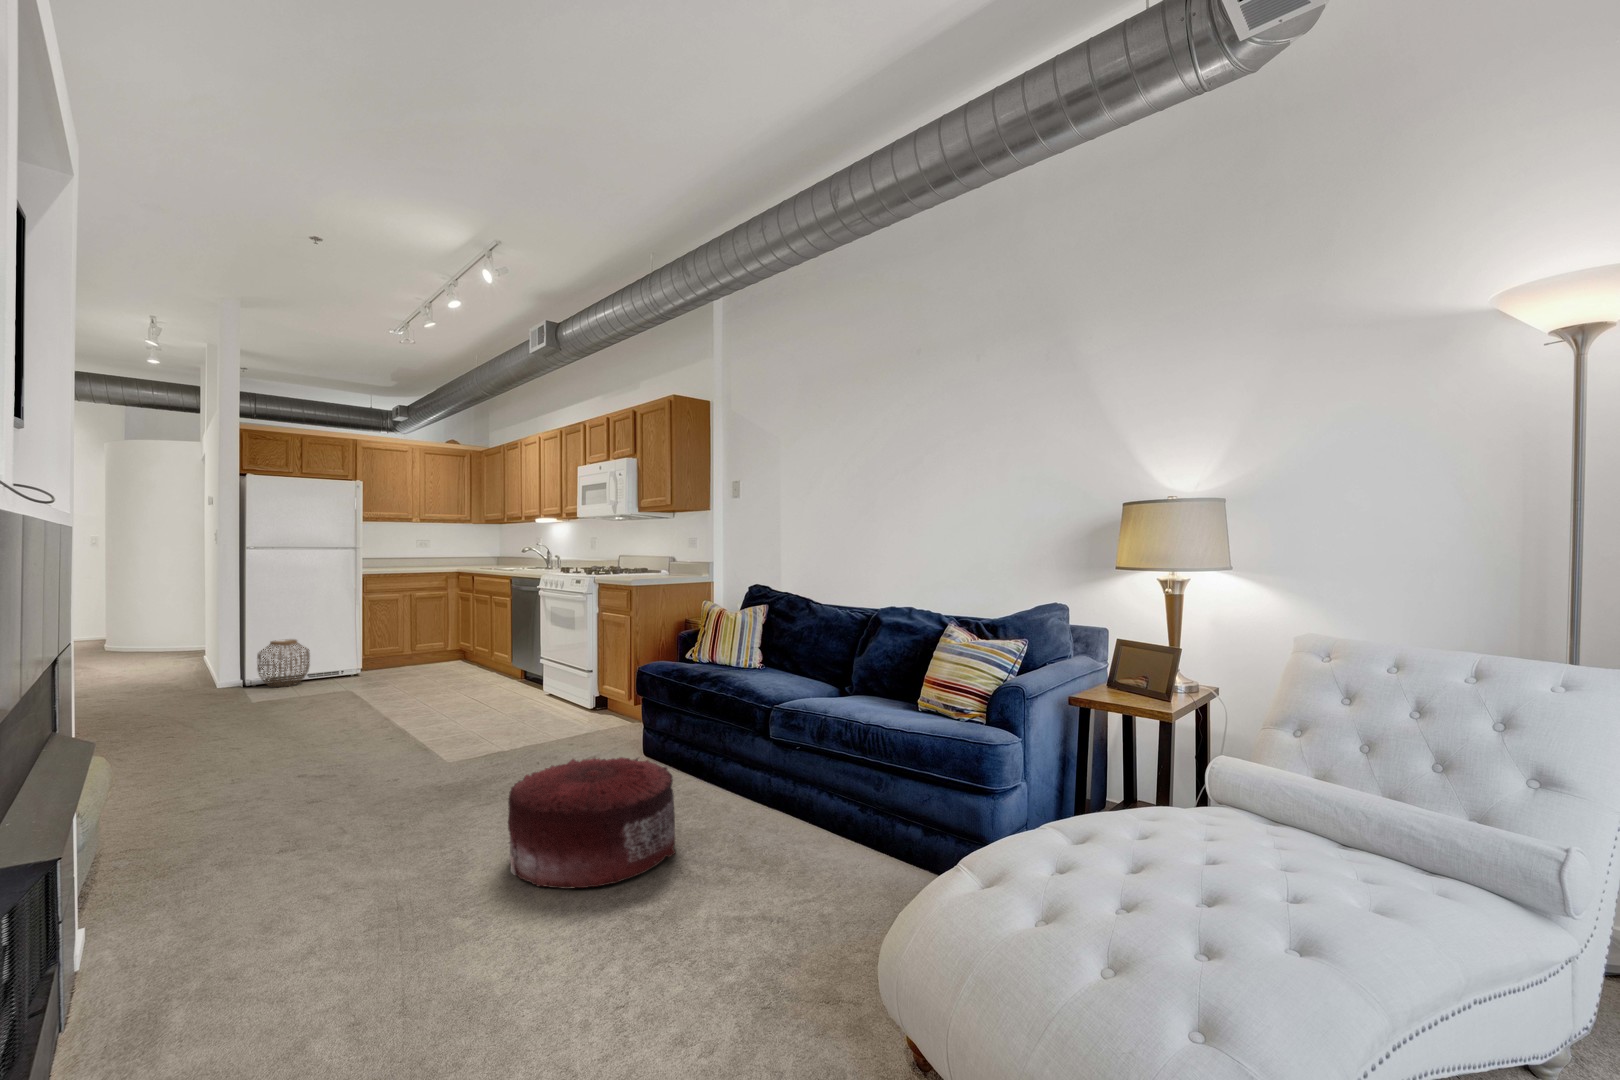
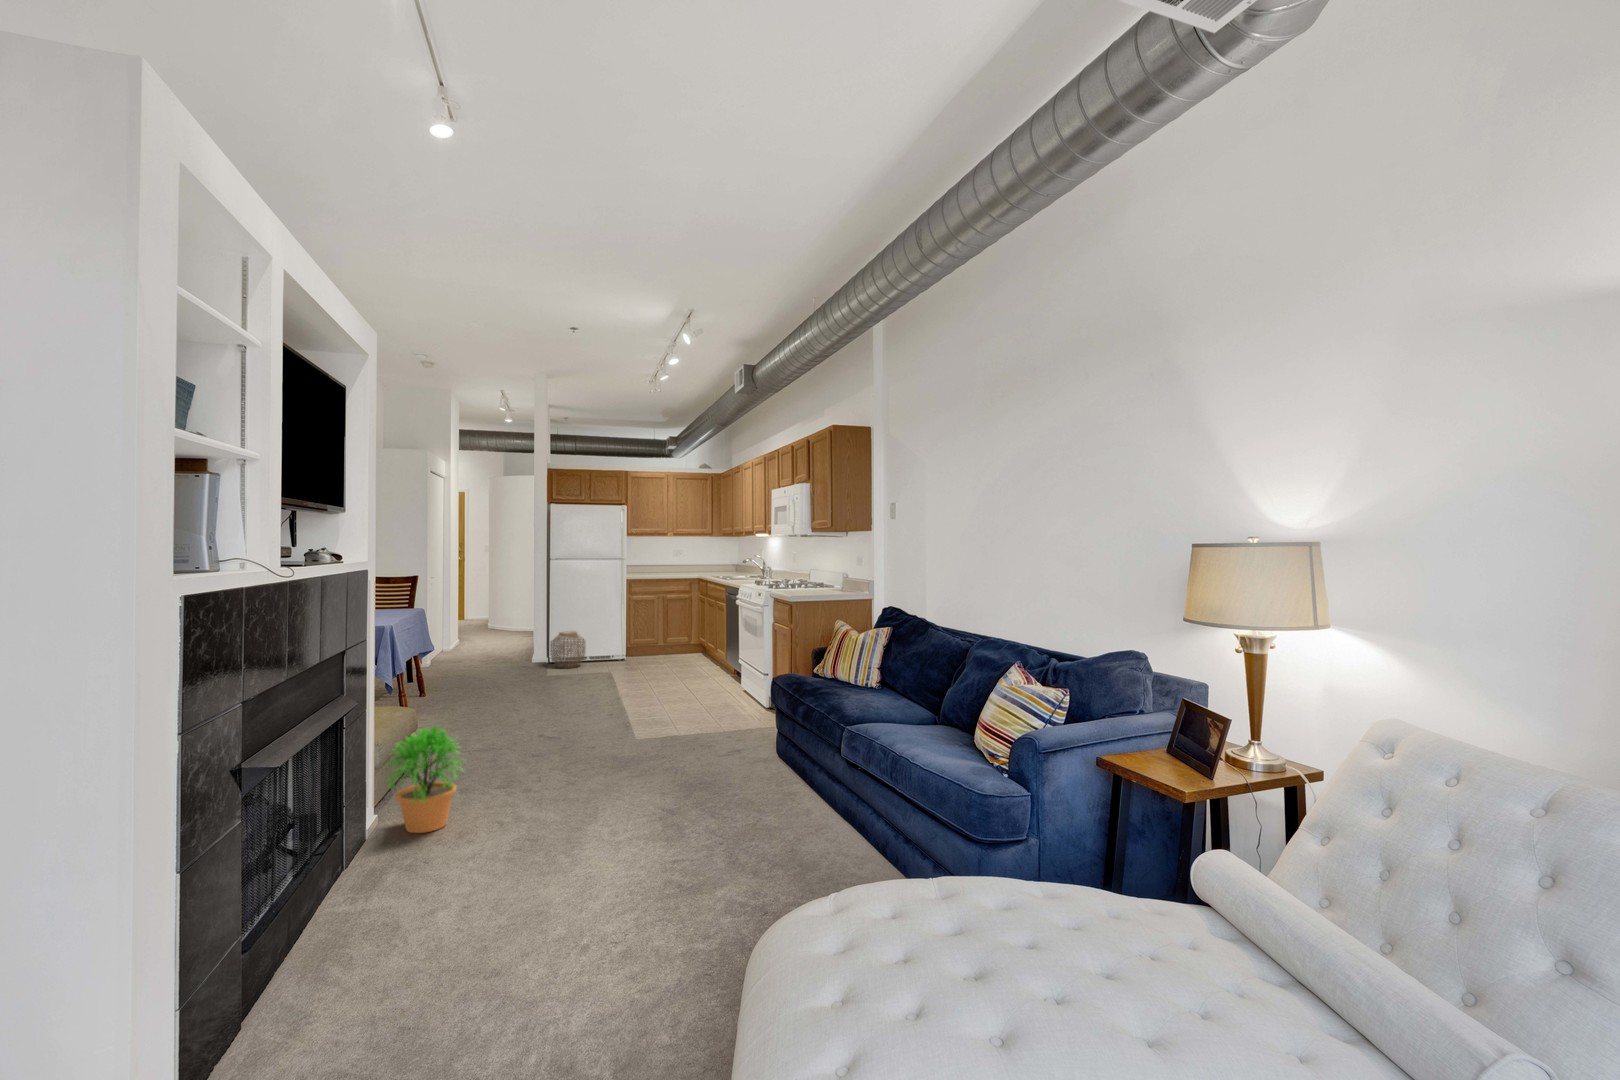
potted plant: none [147,749,289,910] -> present [387,727,463,833]
pouf: present [508,757,675,889] -> none [600,756,736,864]

